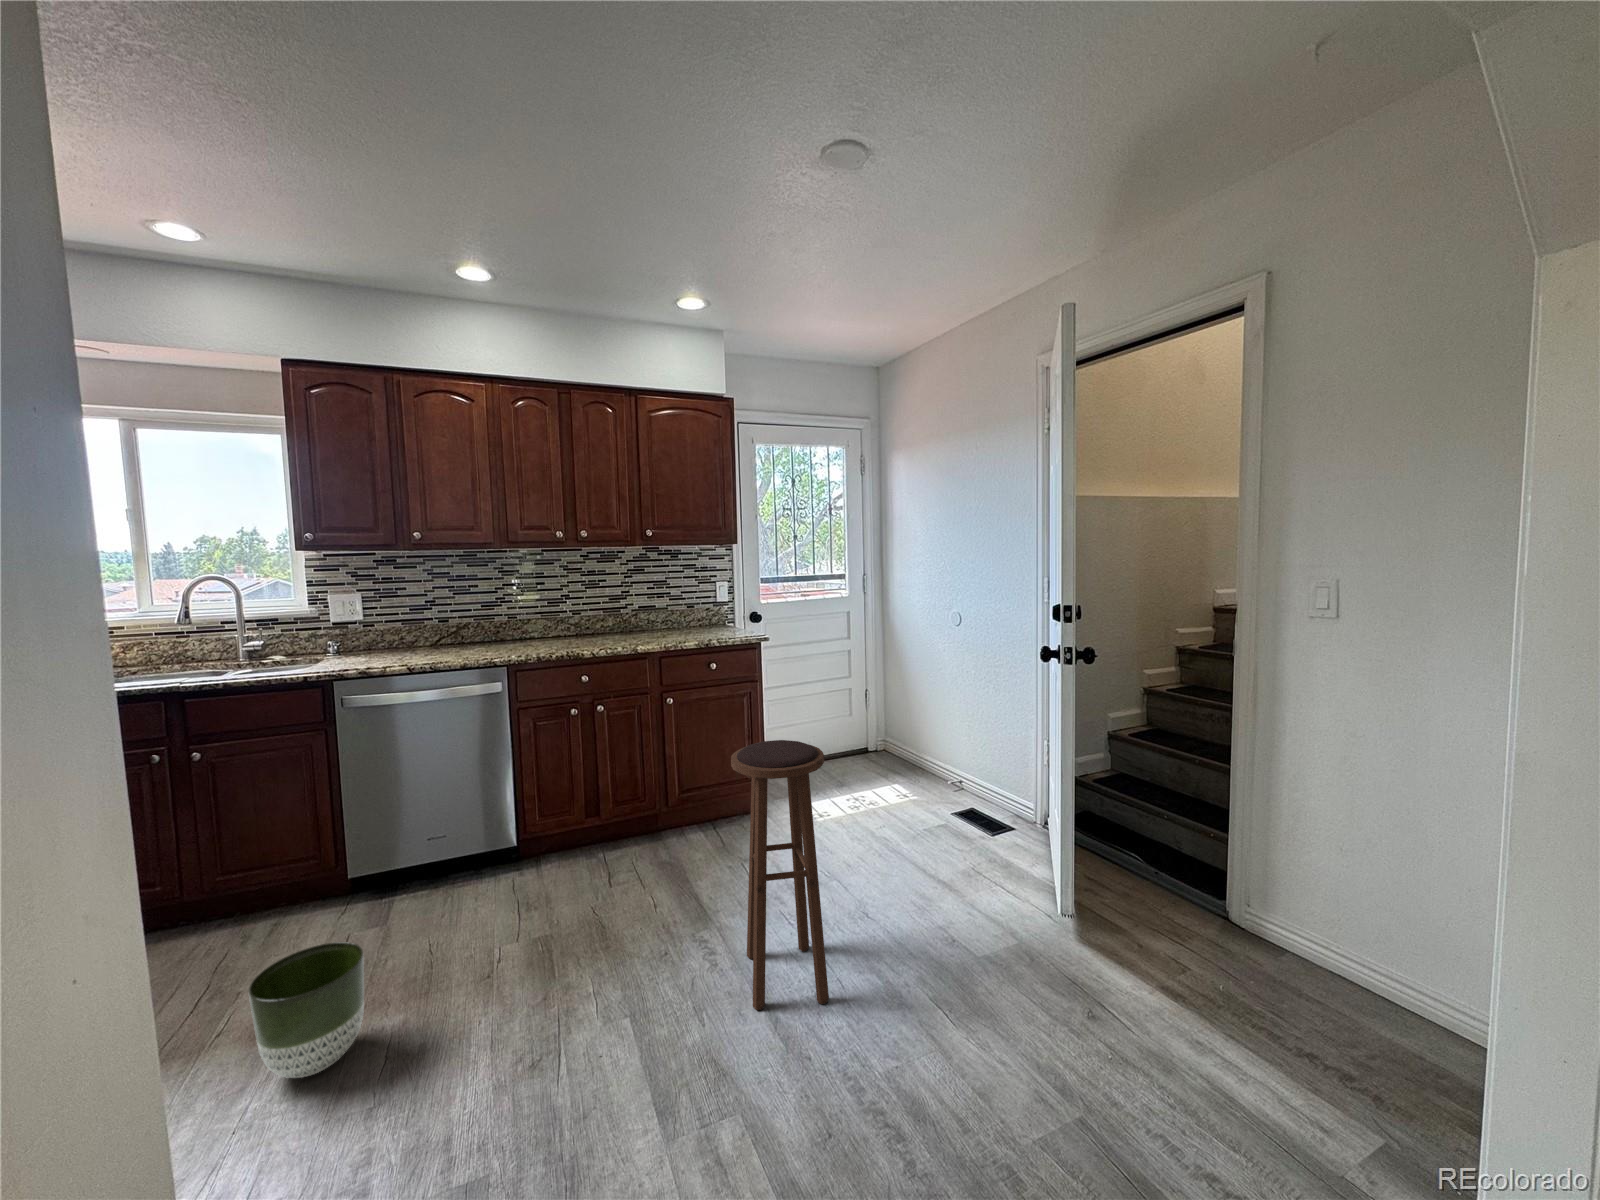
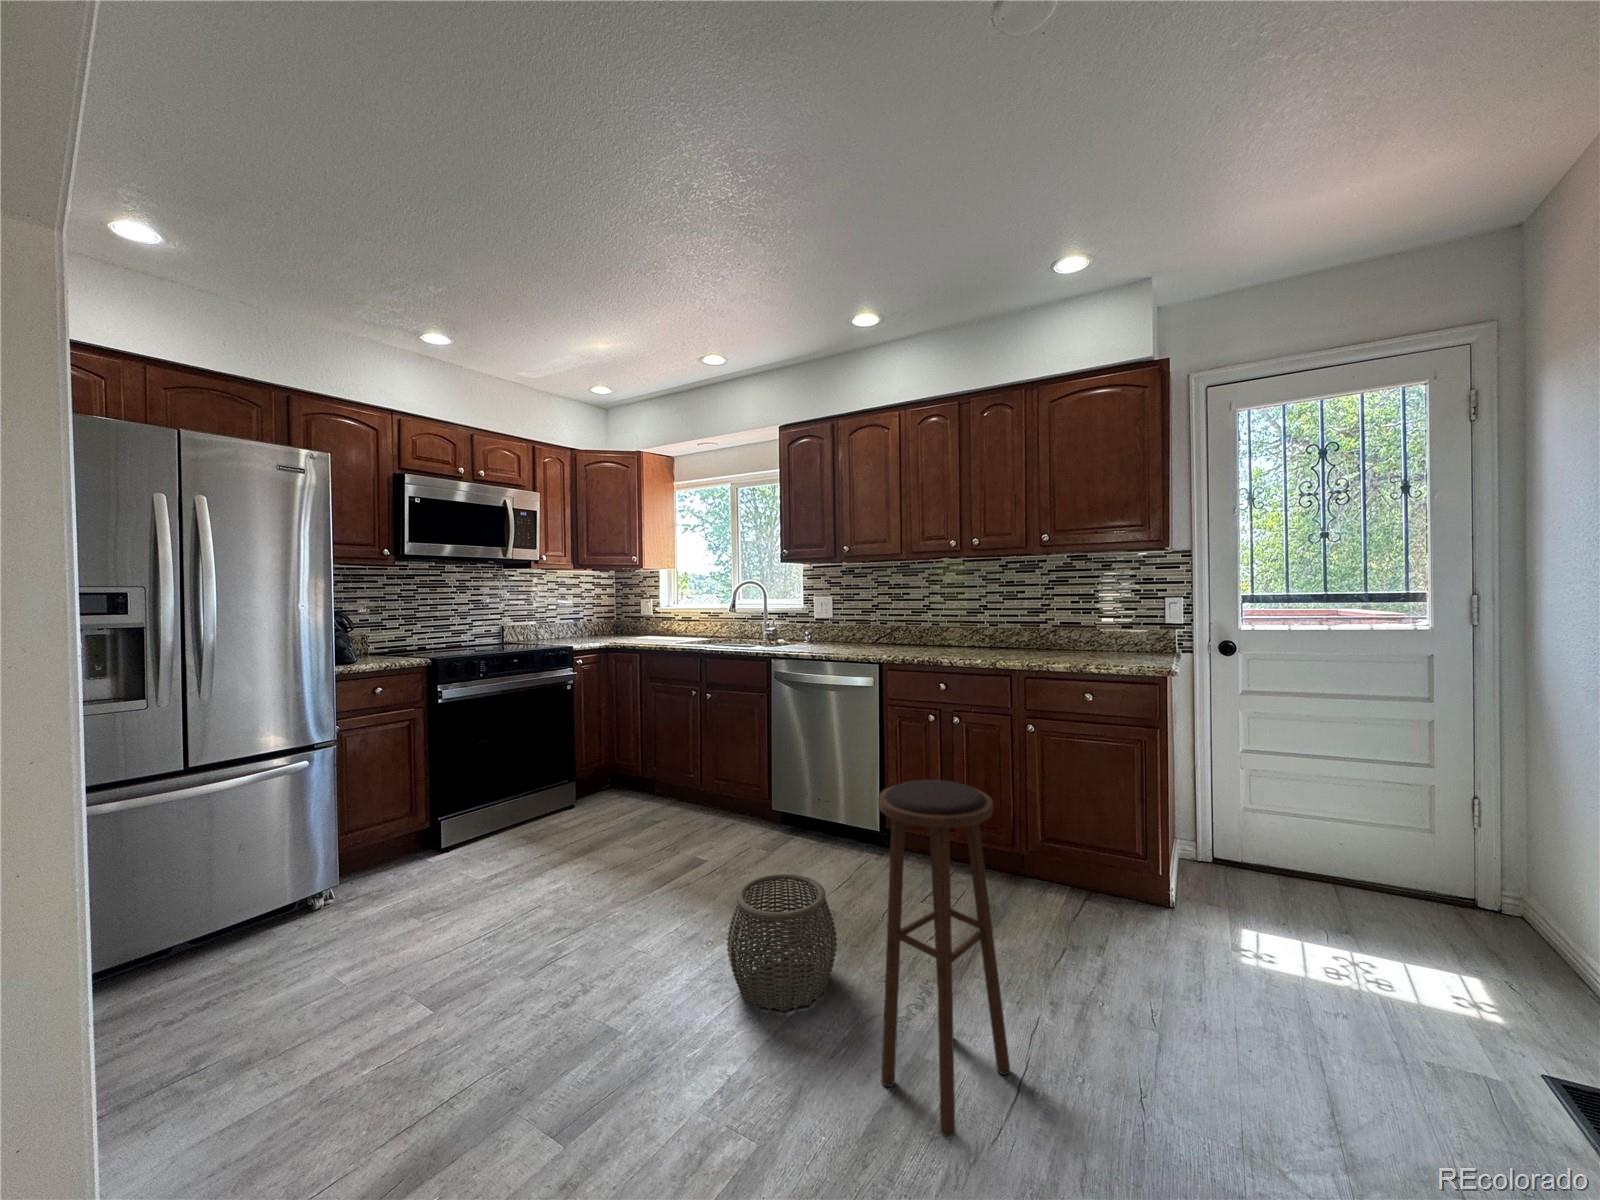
woven basket: none [522,894,648,1049] -> present [727,874,837,1011]
planter: present [248,942,364,1078] -> none [627,831,690,914]

